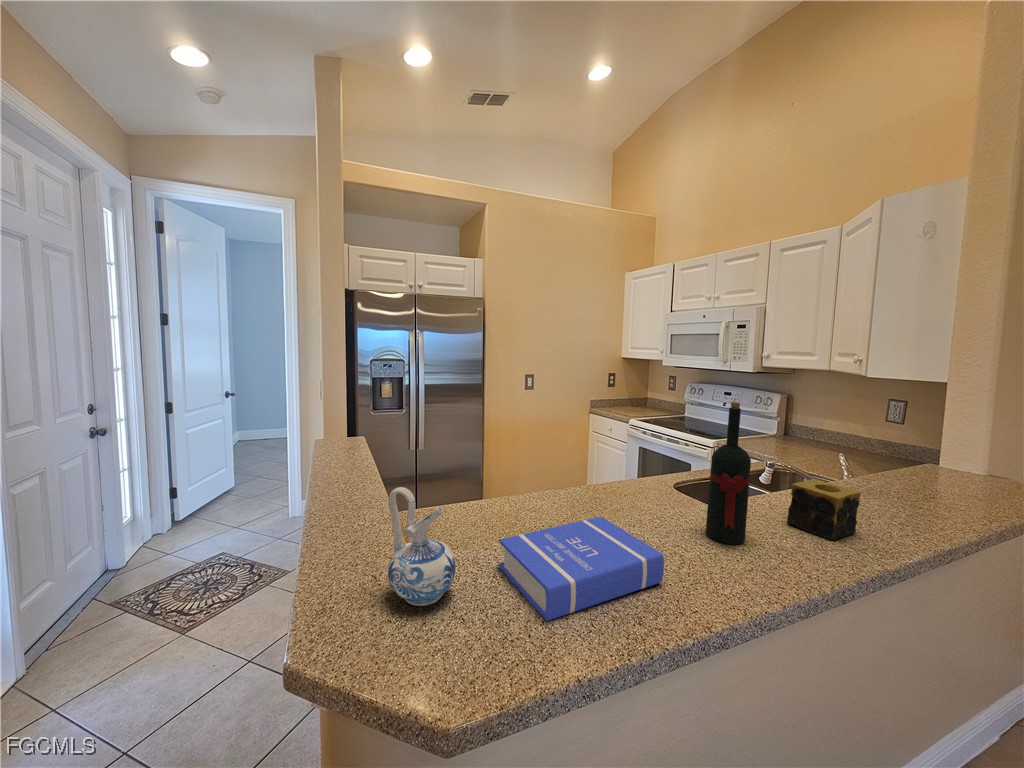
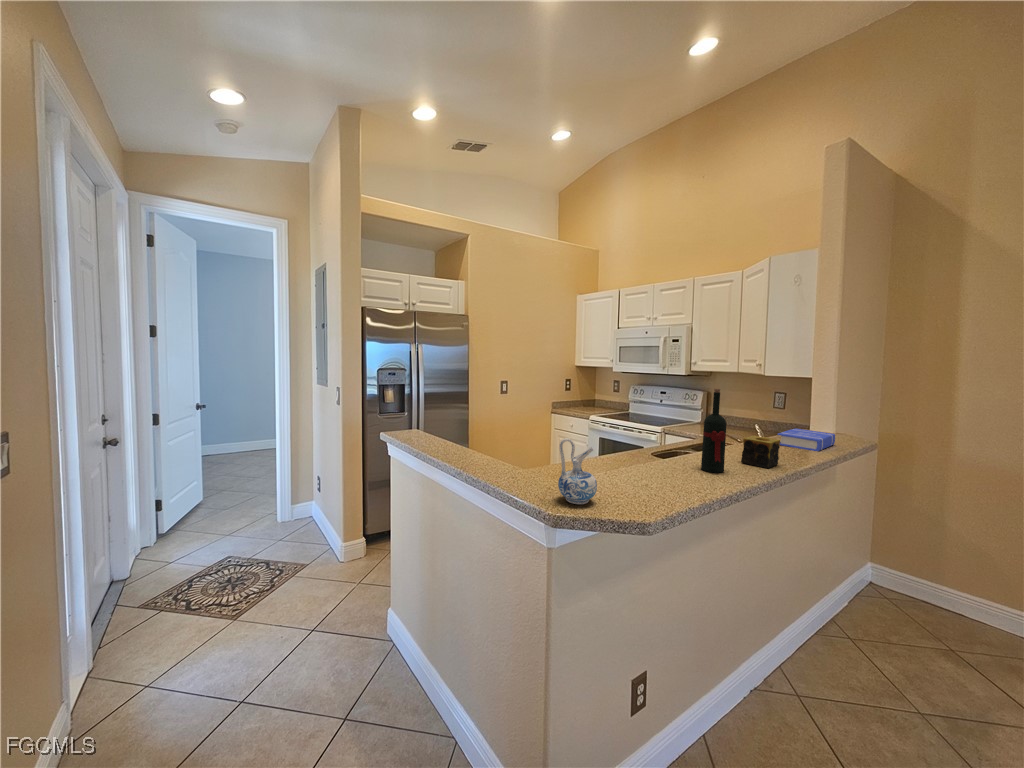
book: present [499,517,664,621] -> present [778,428,835,451]

